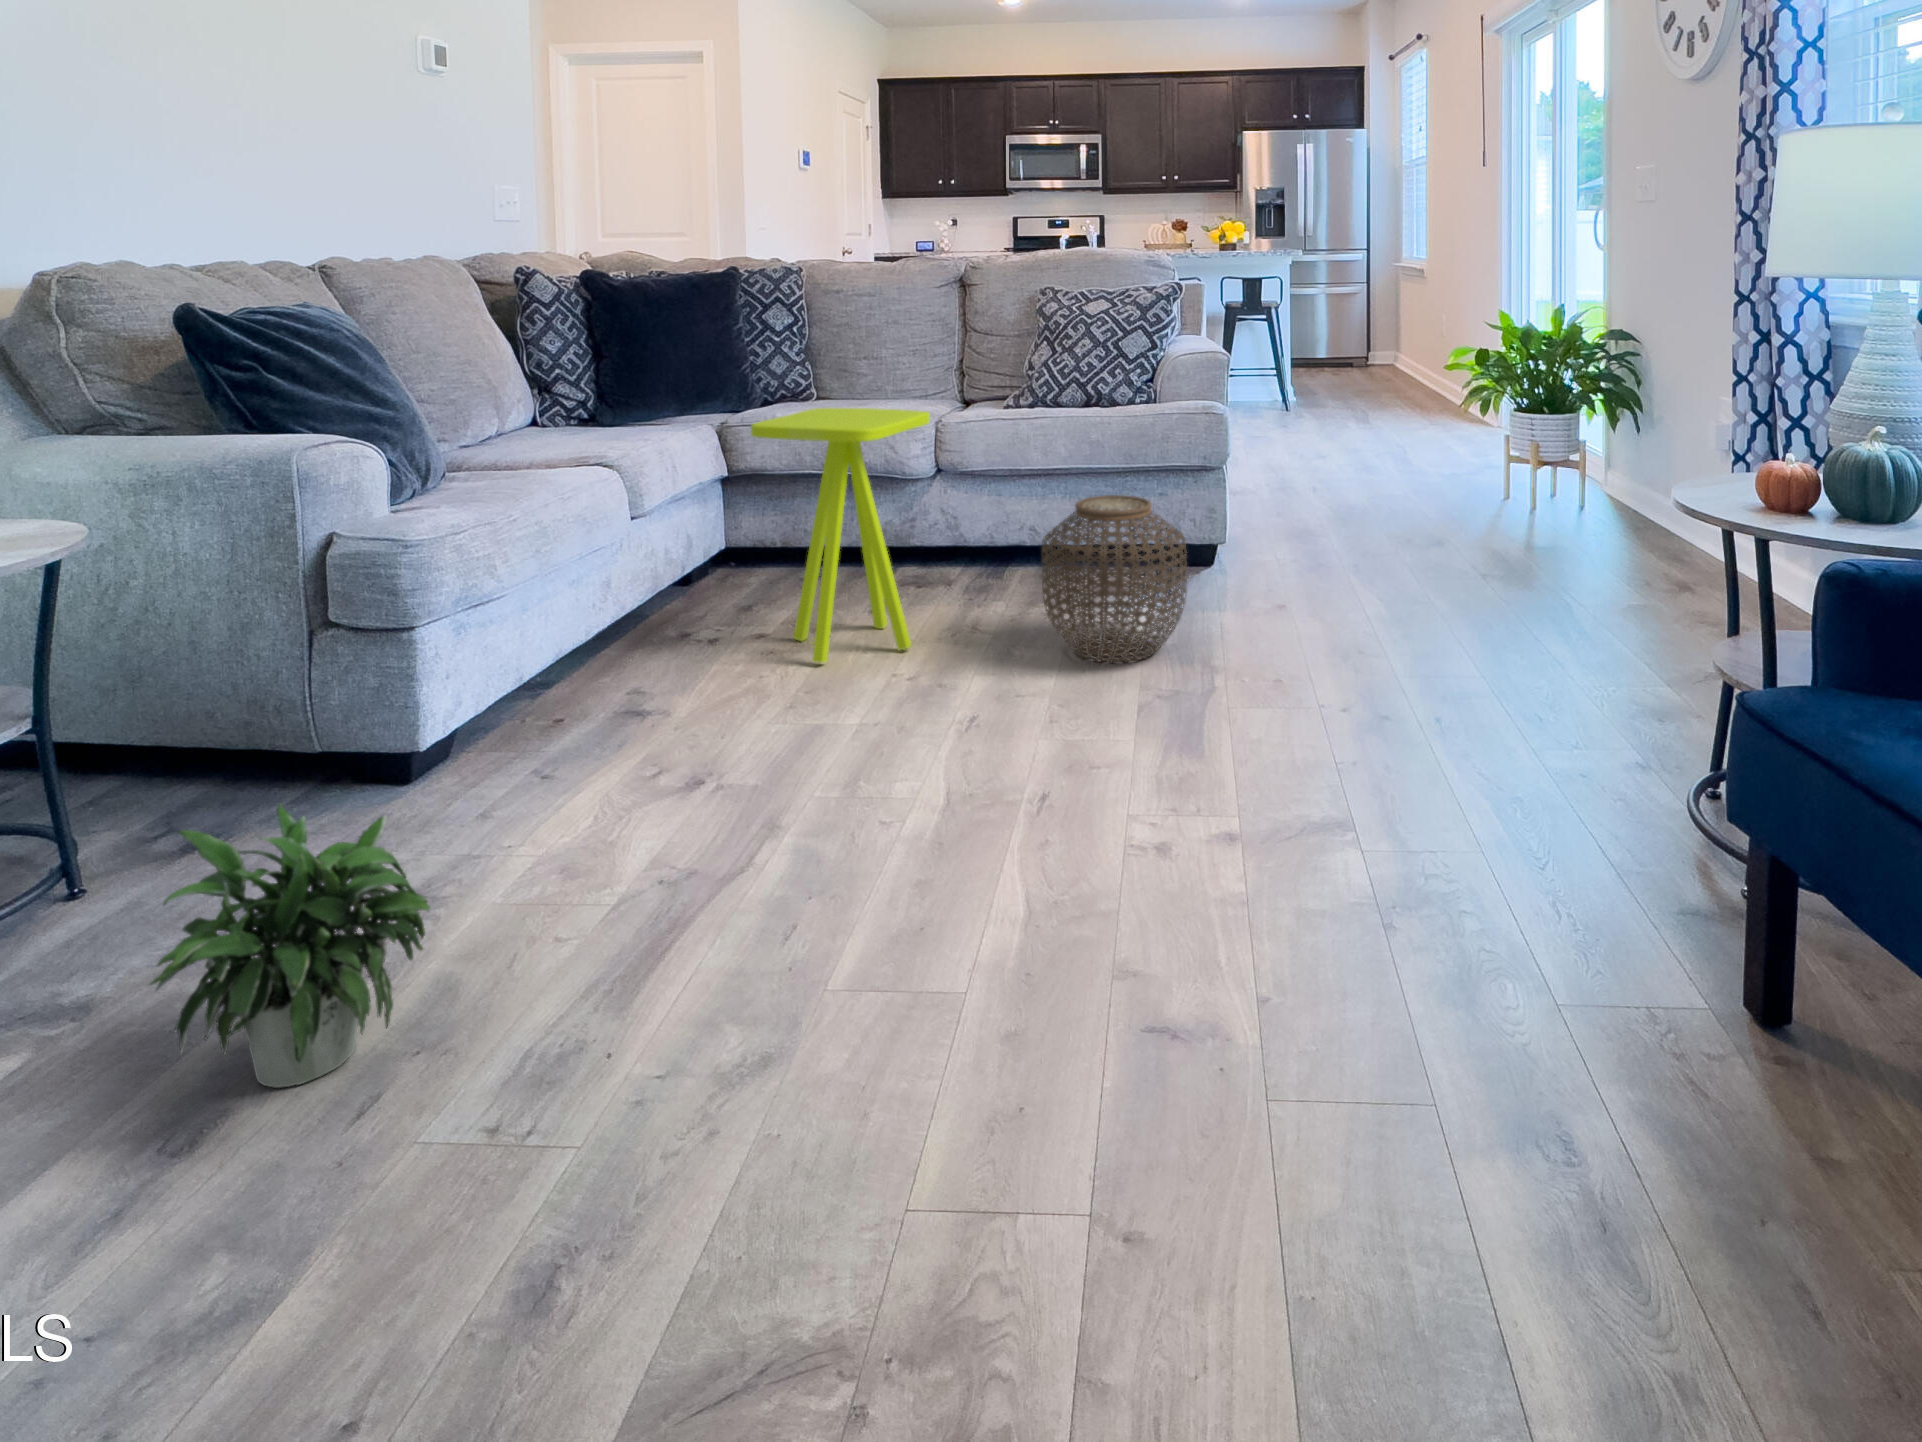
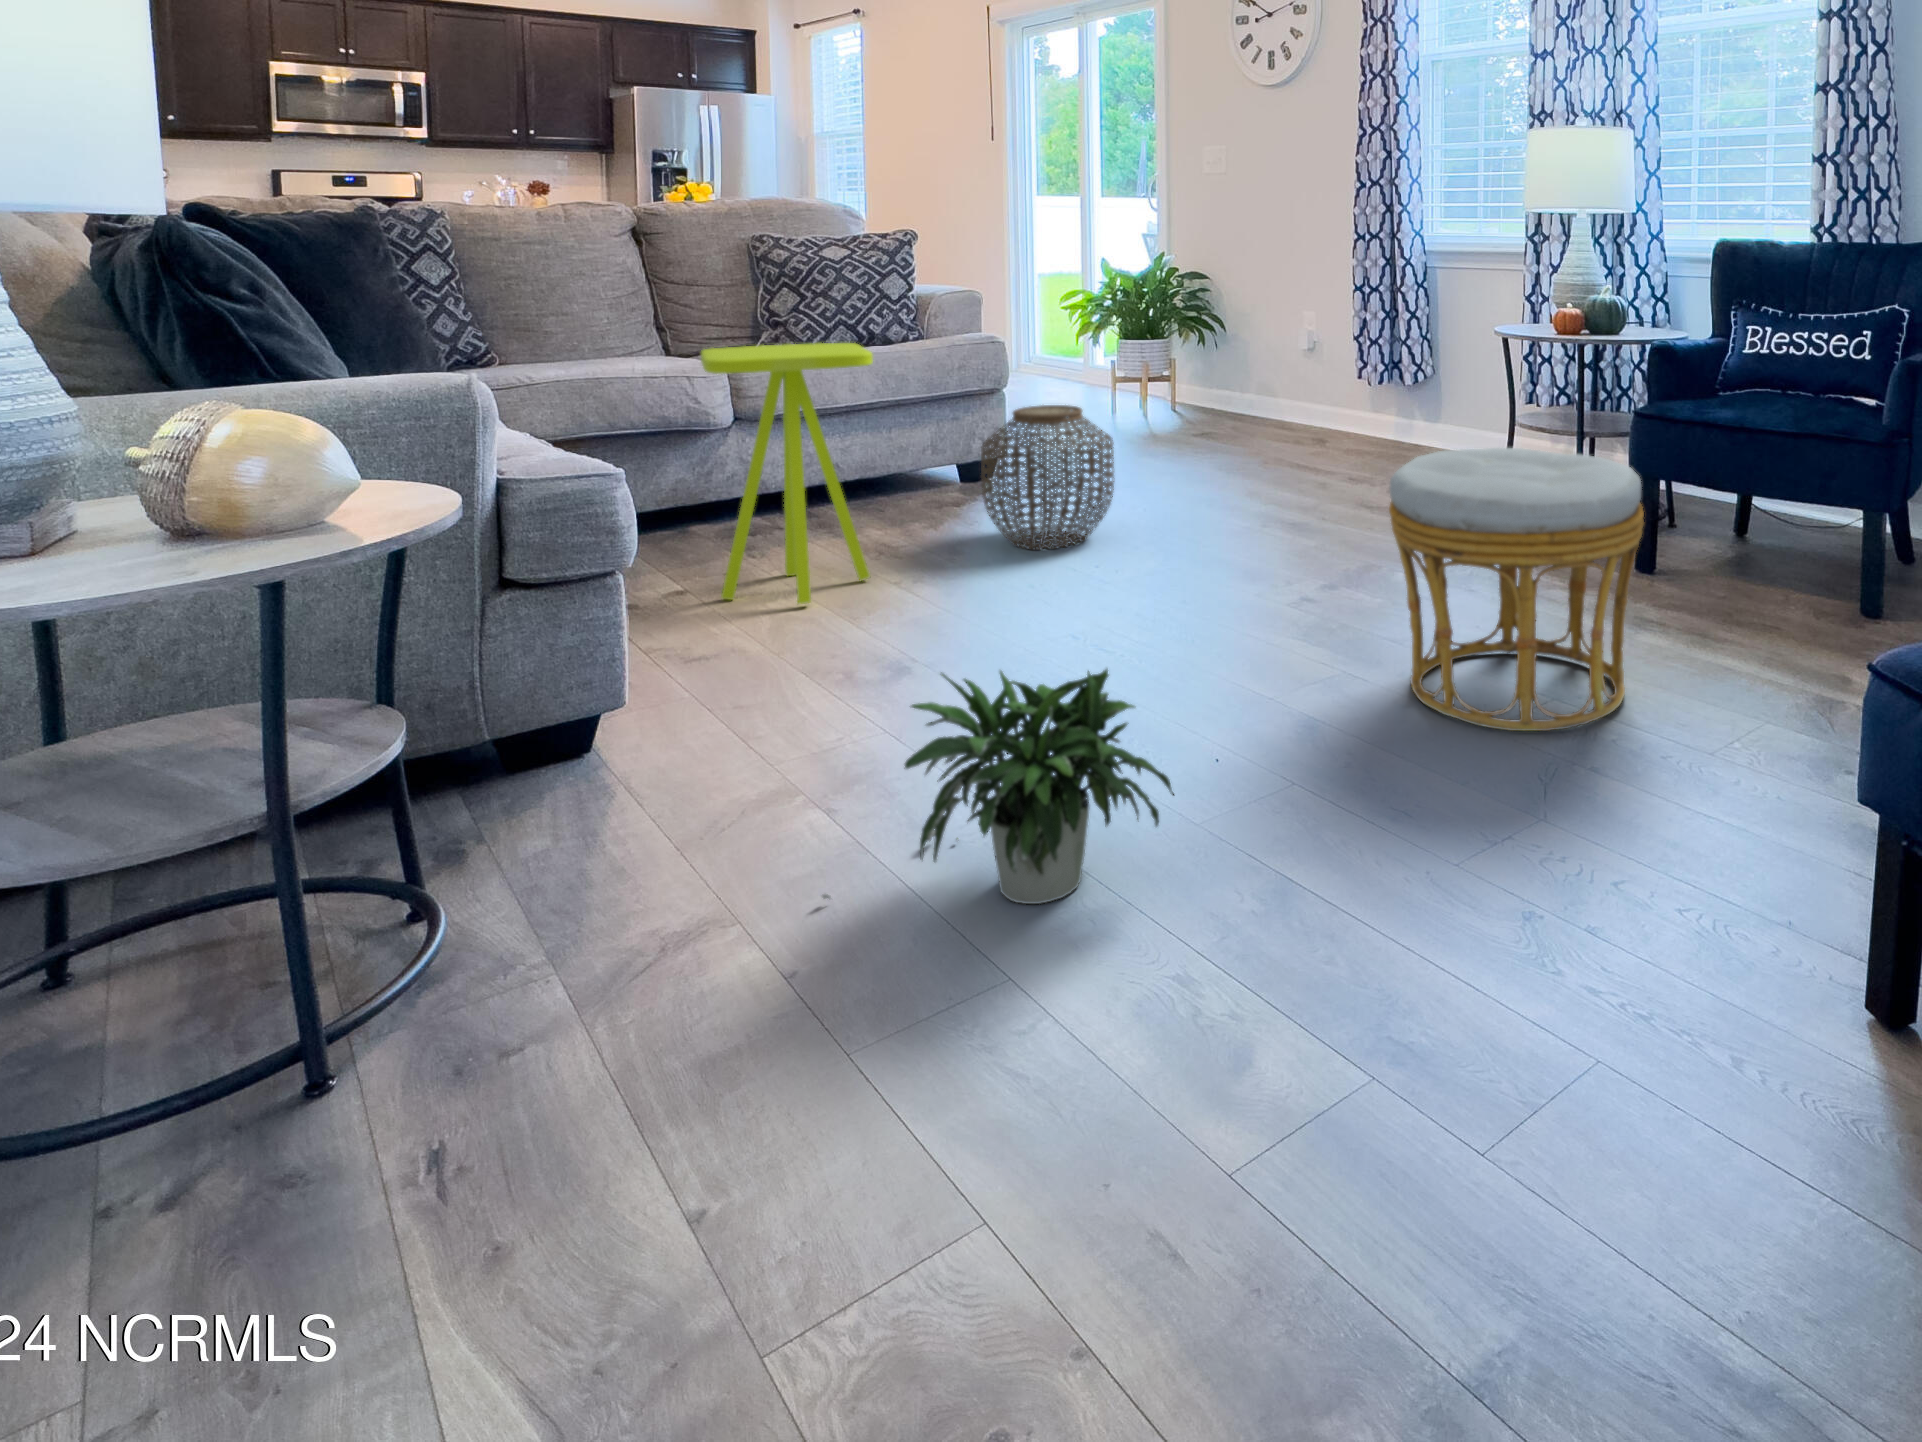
ottoman: none [863,684,1276,1234] -> present [1389,448,1644,731]

